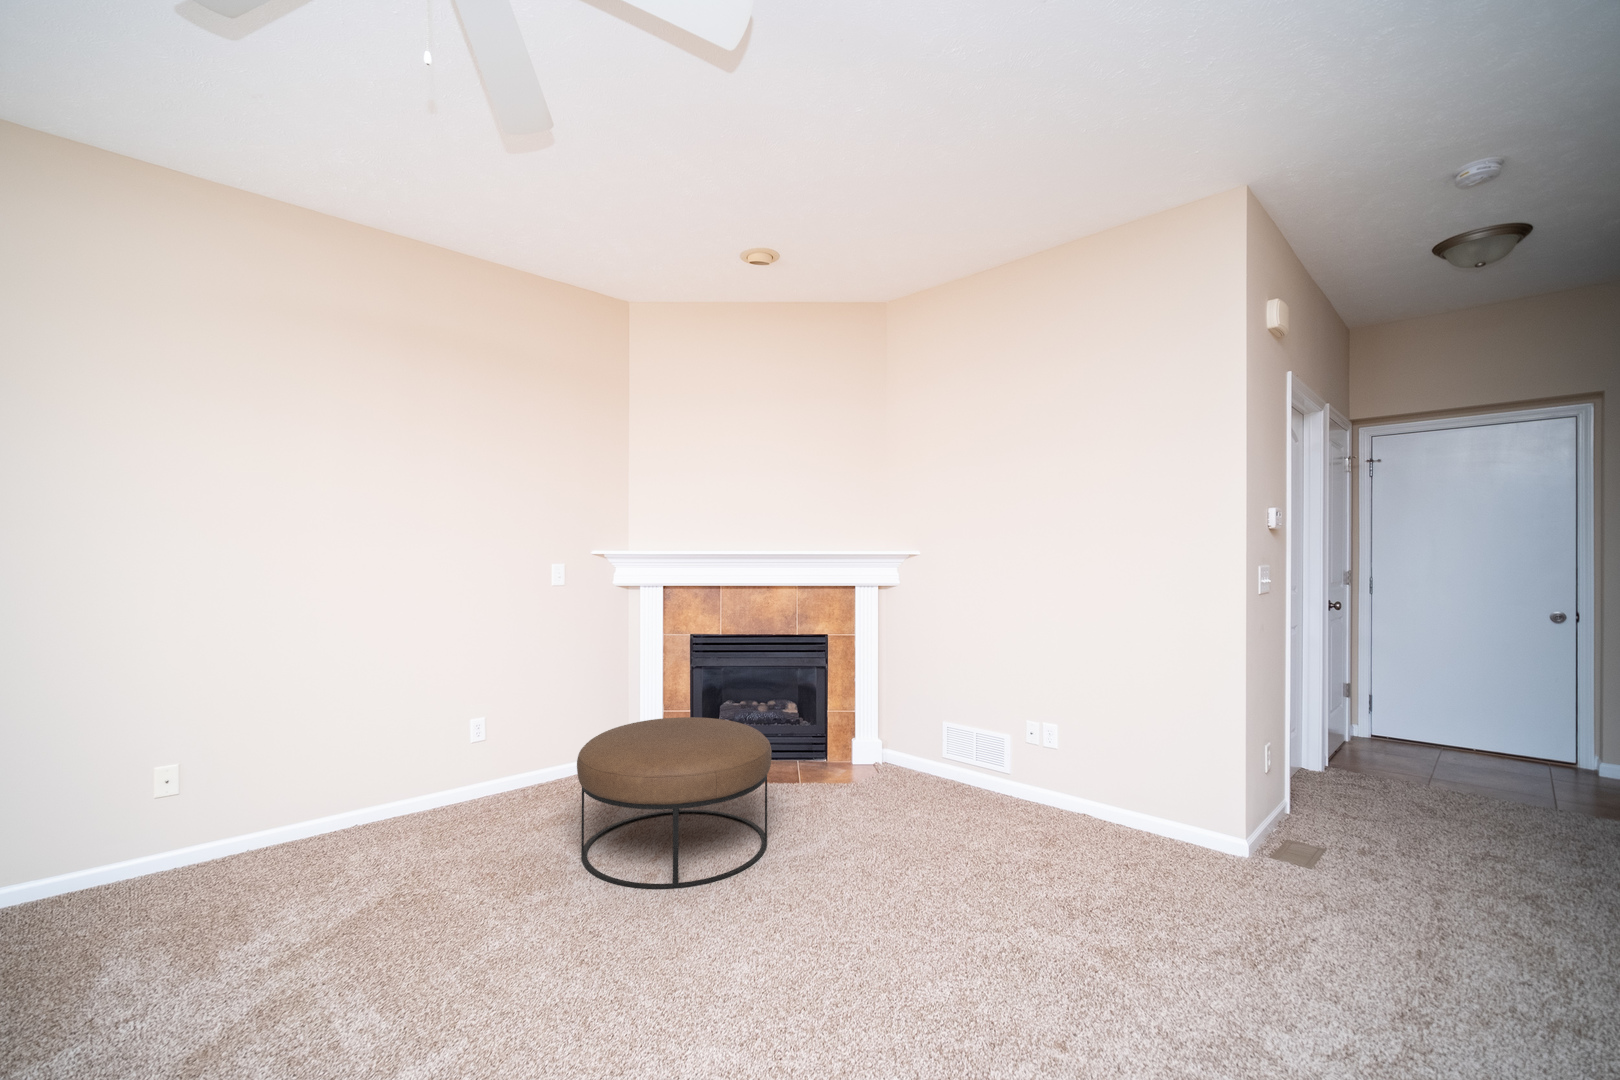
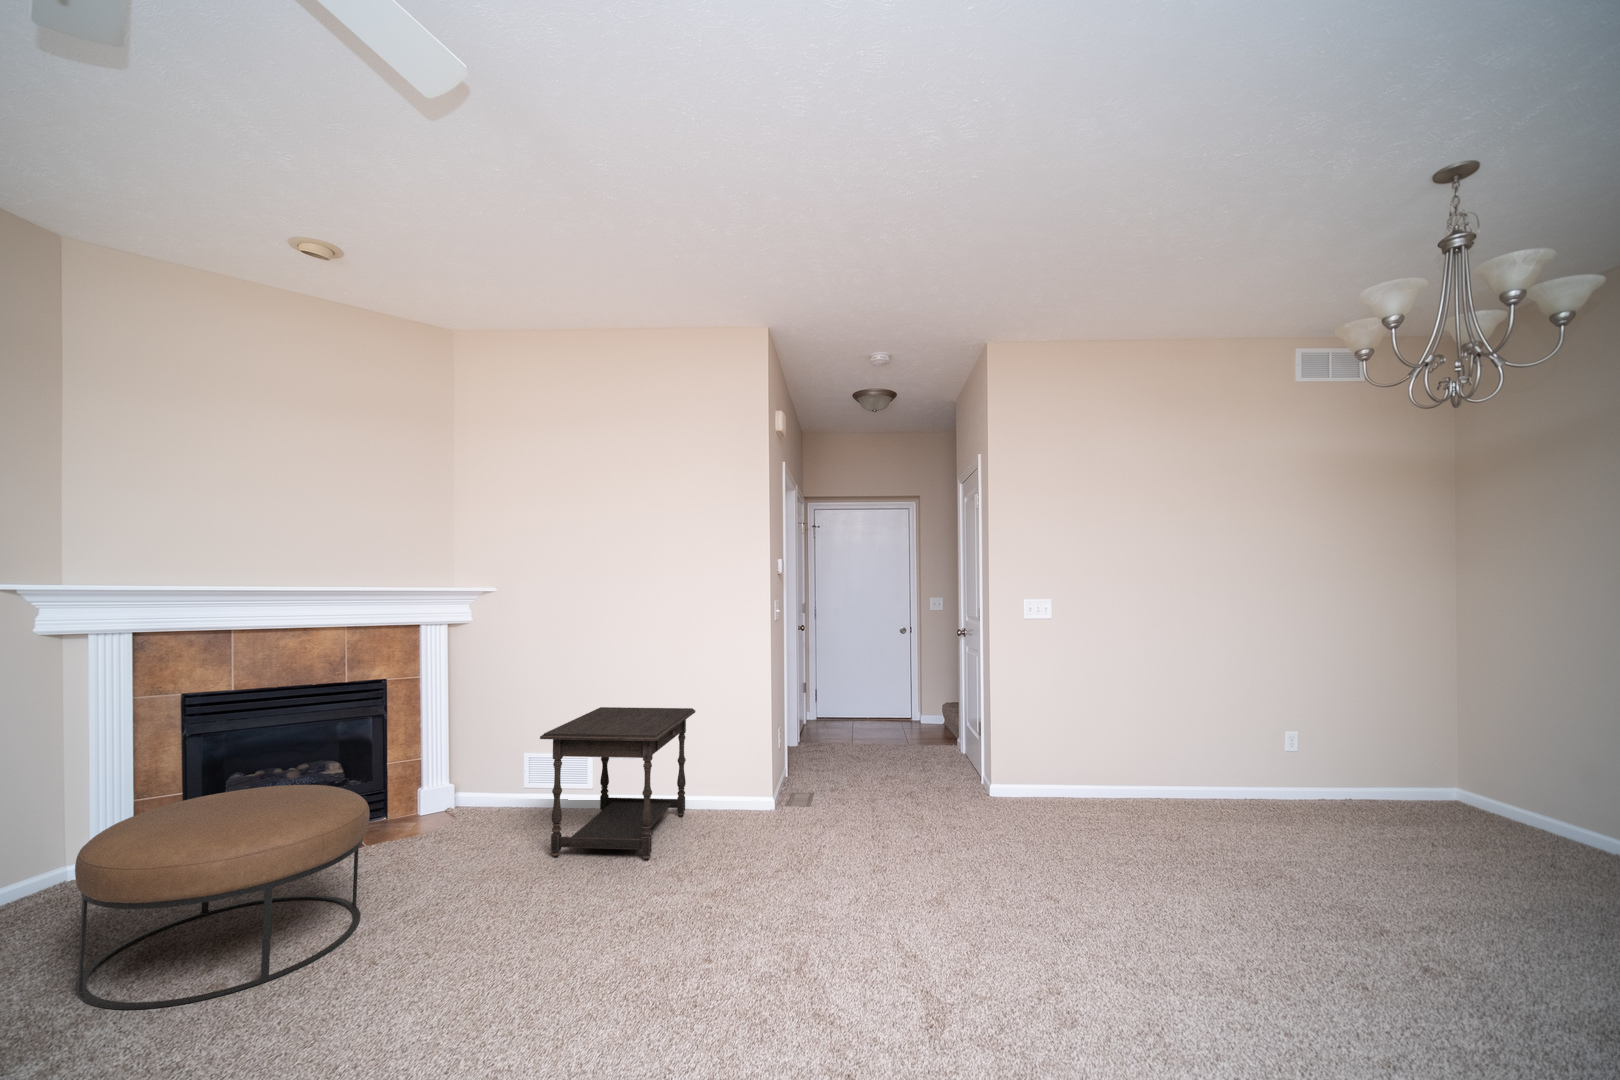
side table: none [932,686,1133,877] -> present [540,707,695,860]

